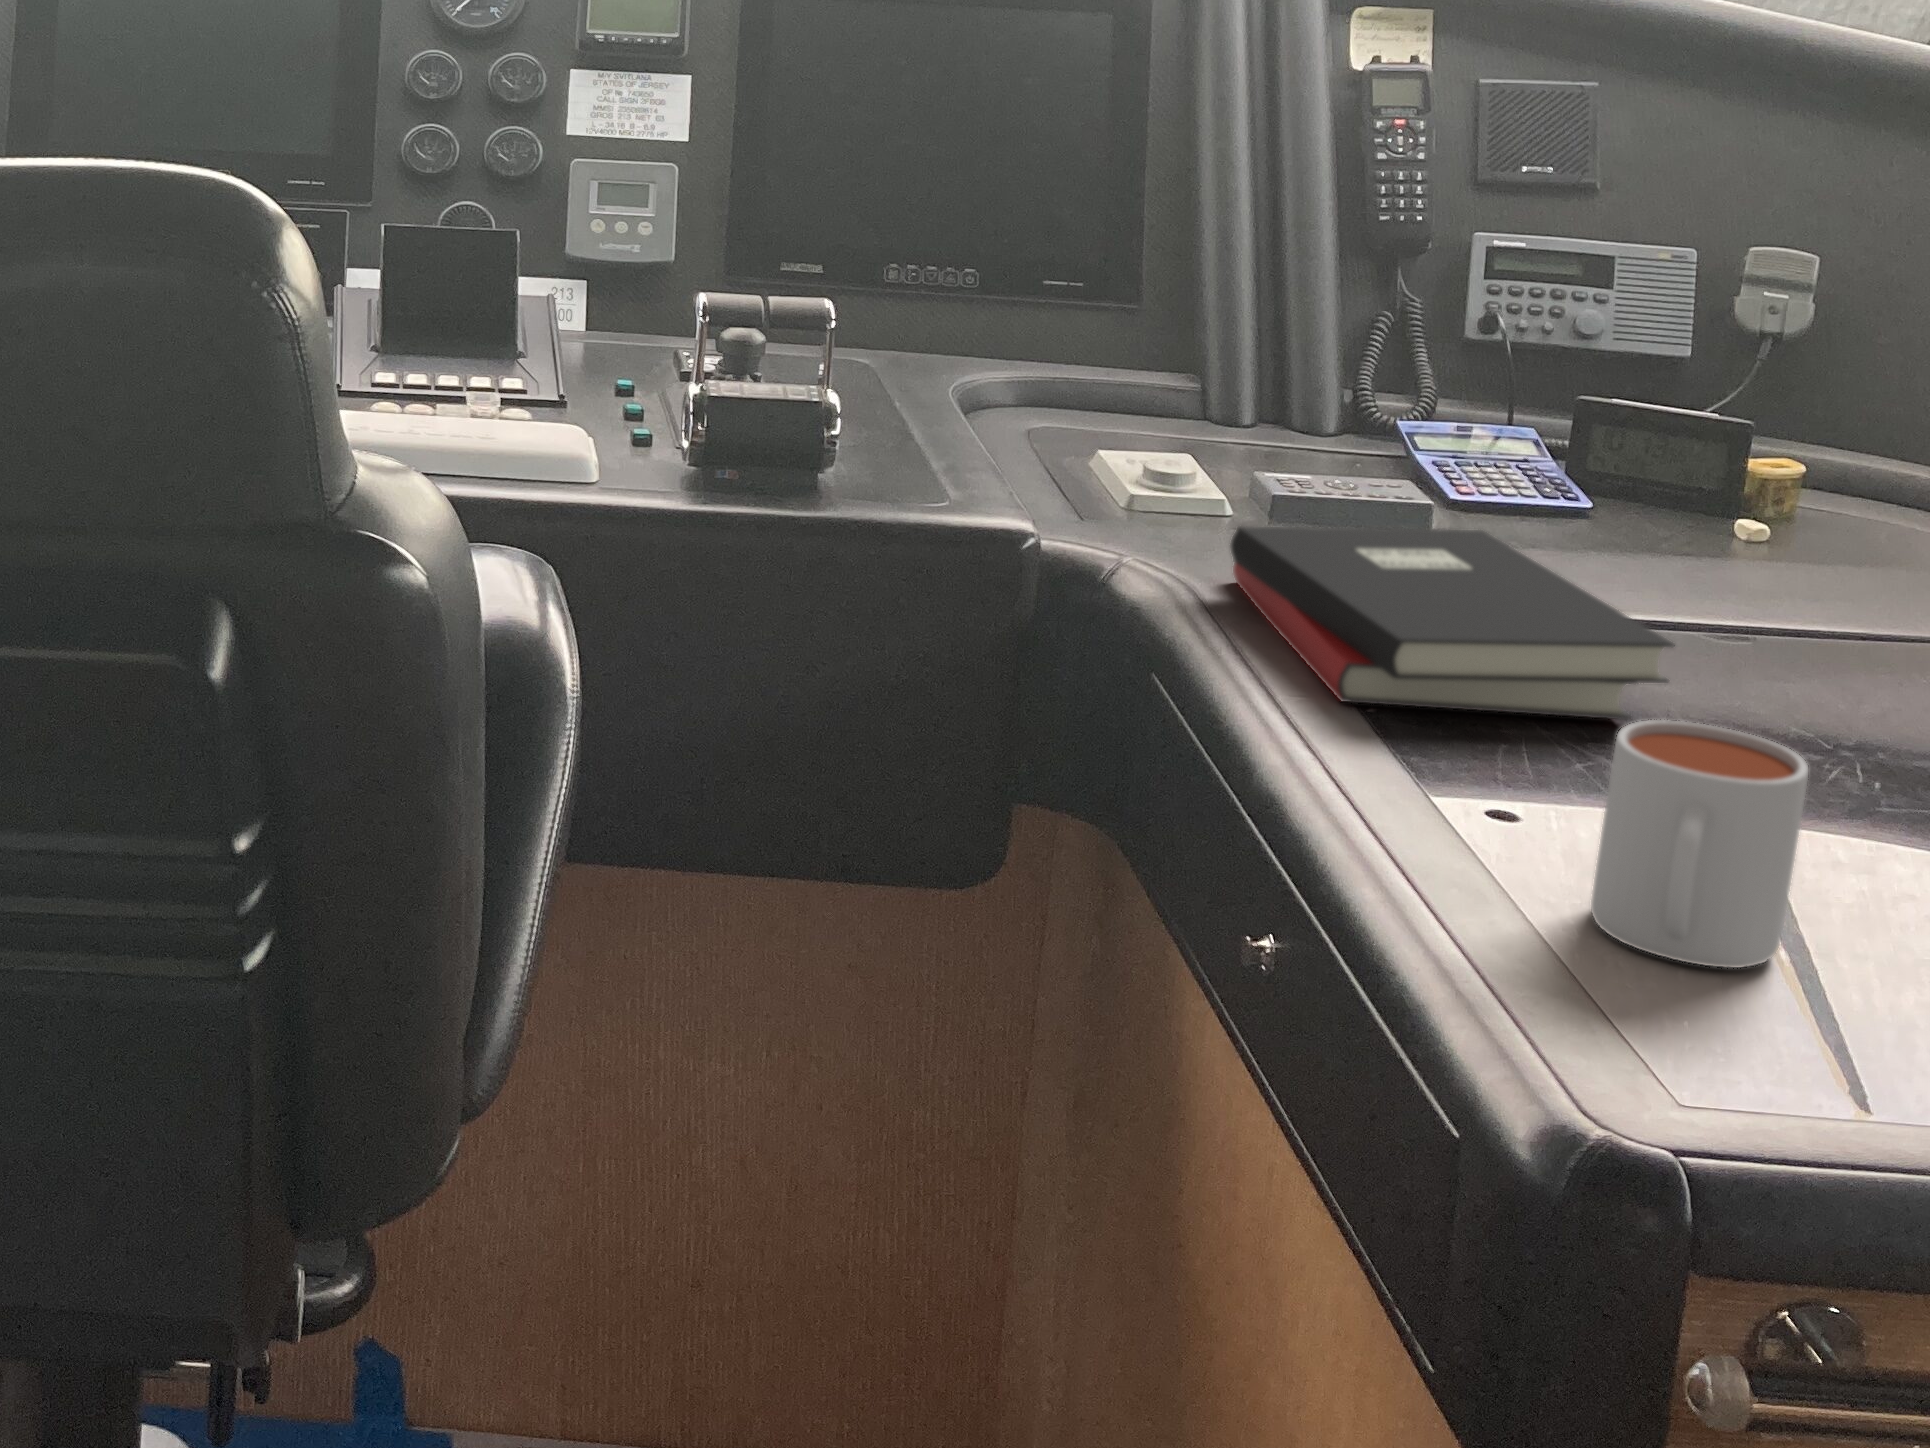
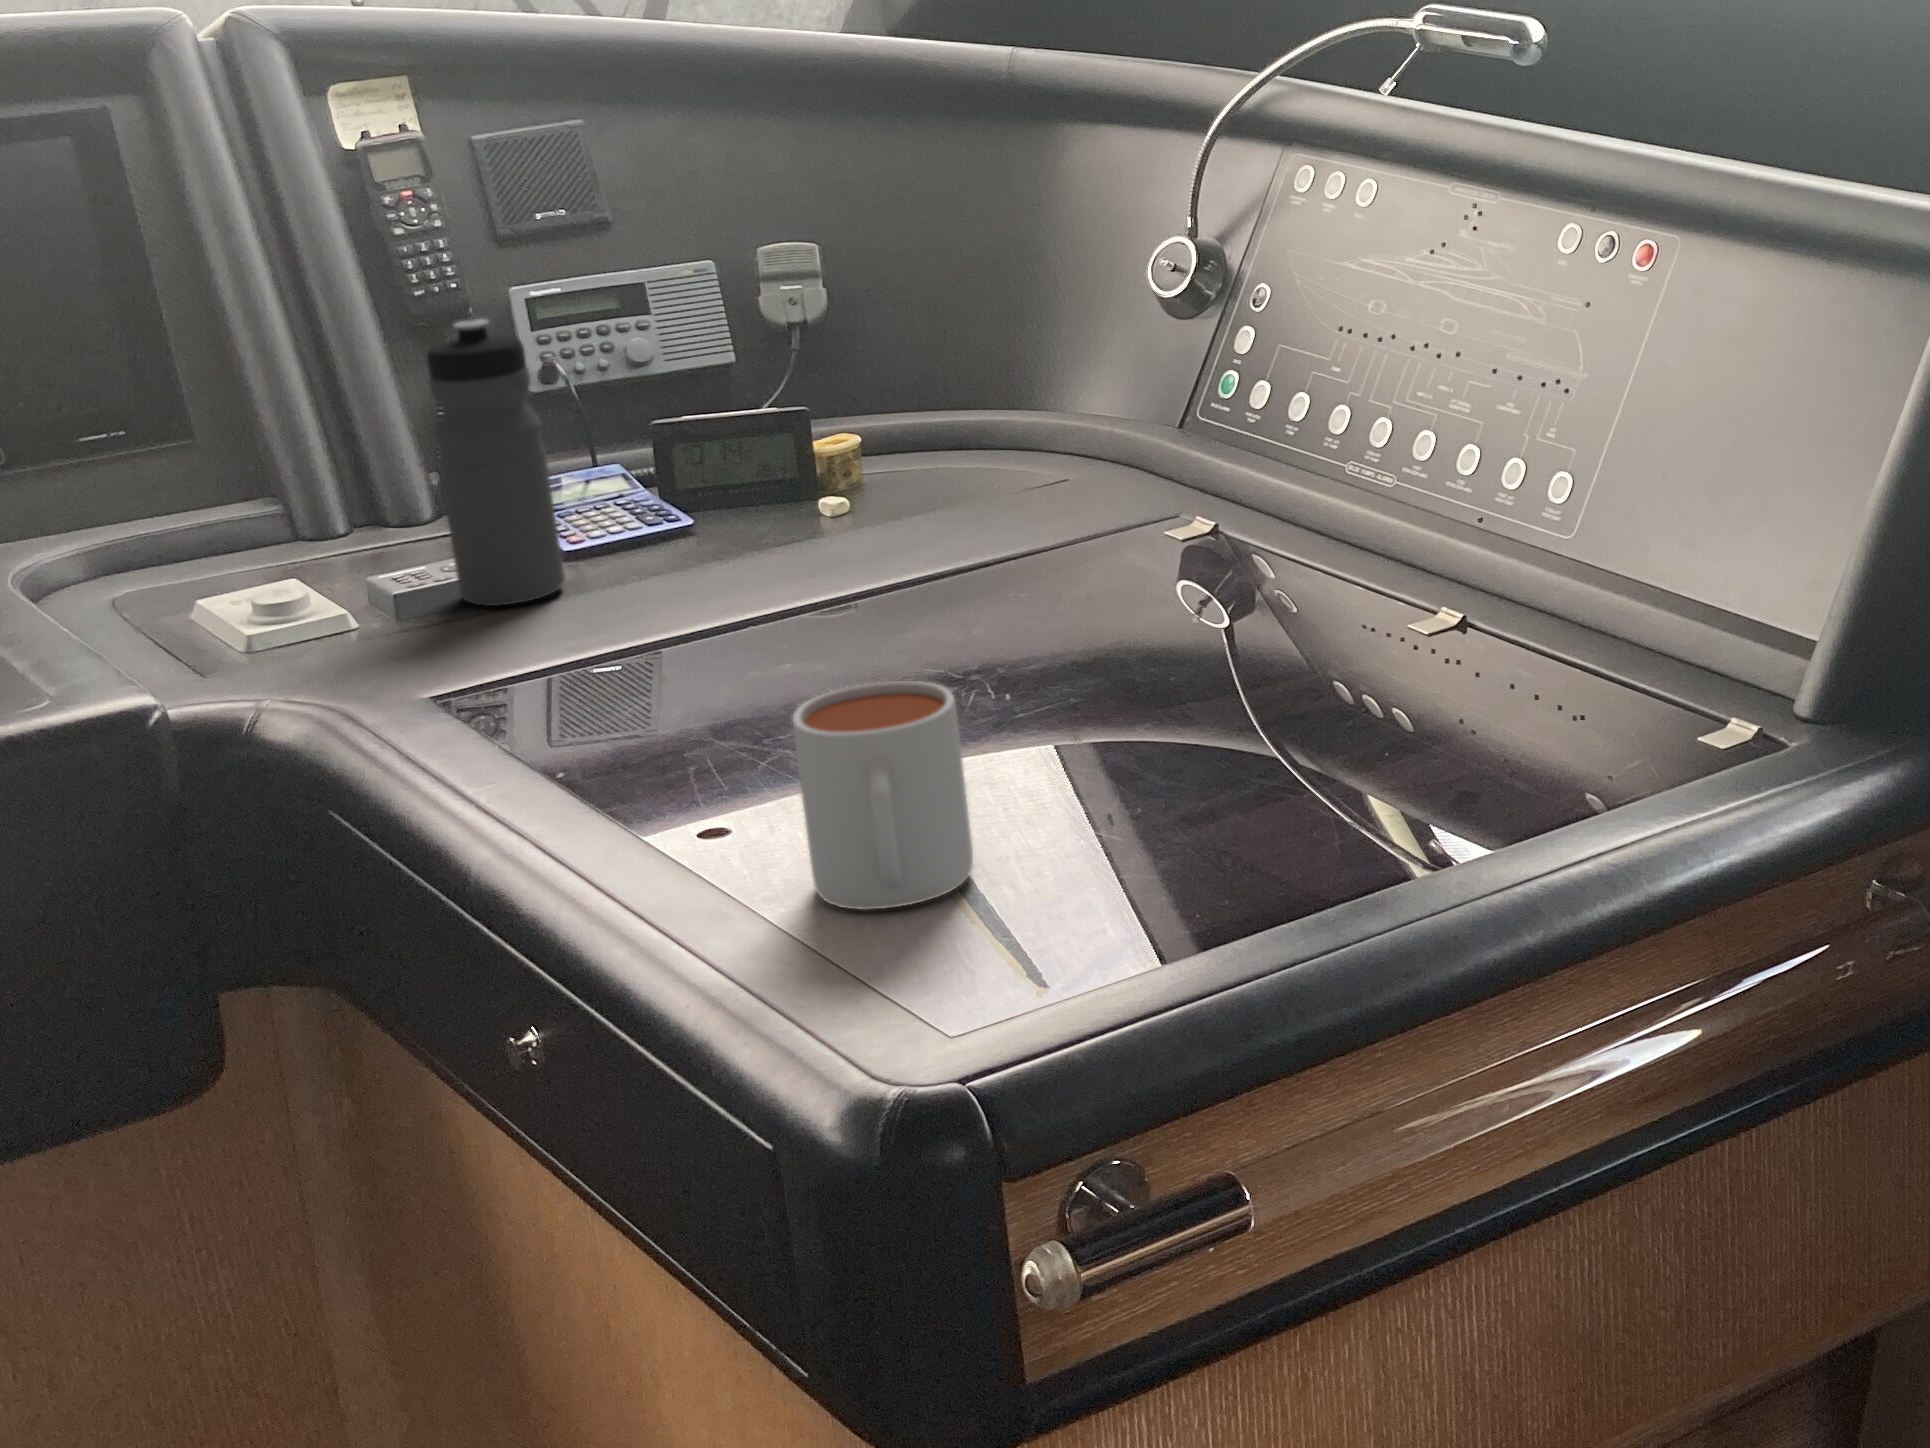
water bottle: none [1330,256,1465,540] -> present [427,319,565,606]
hardback book: present [1231,526,1674,720] -> none [372,568,810,775]

